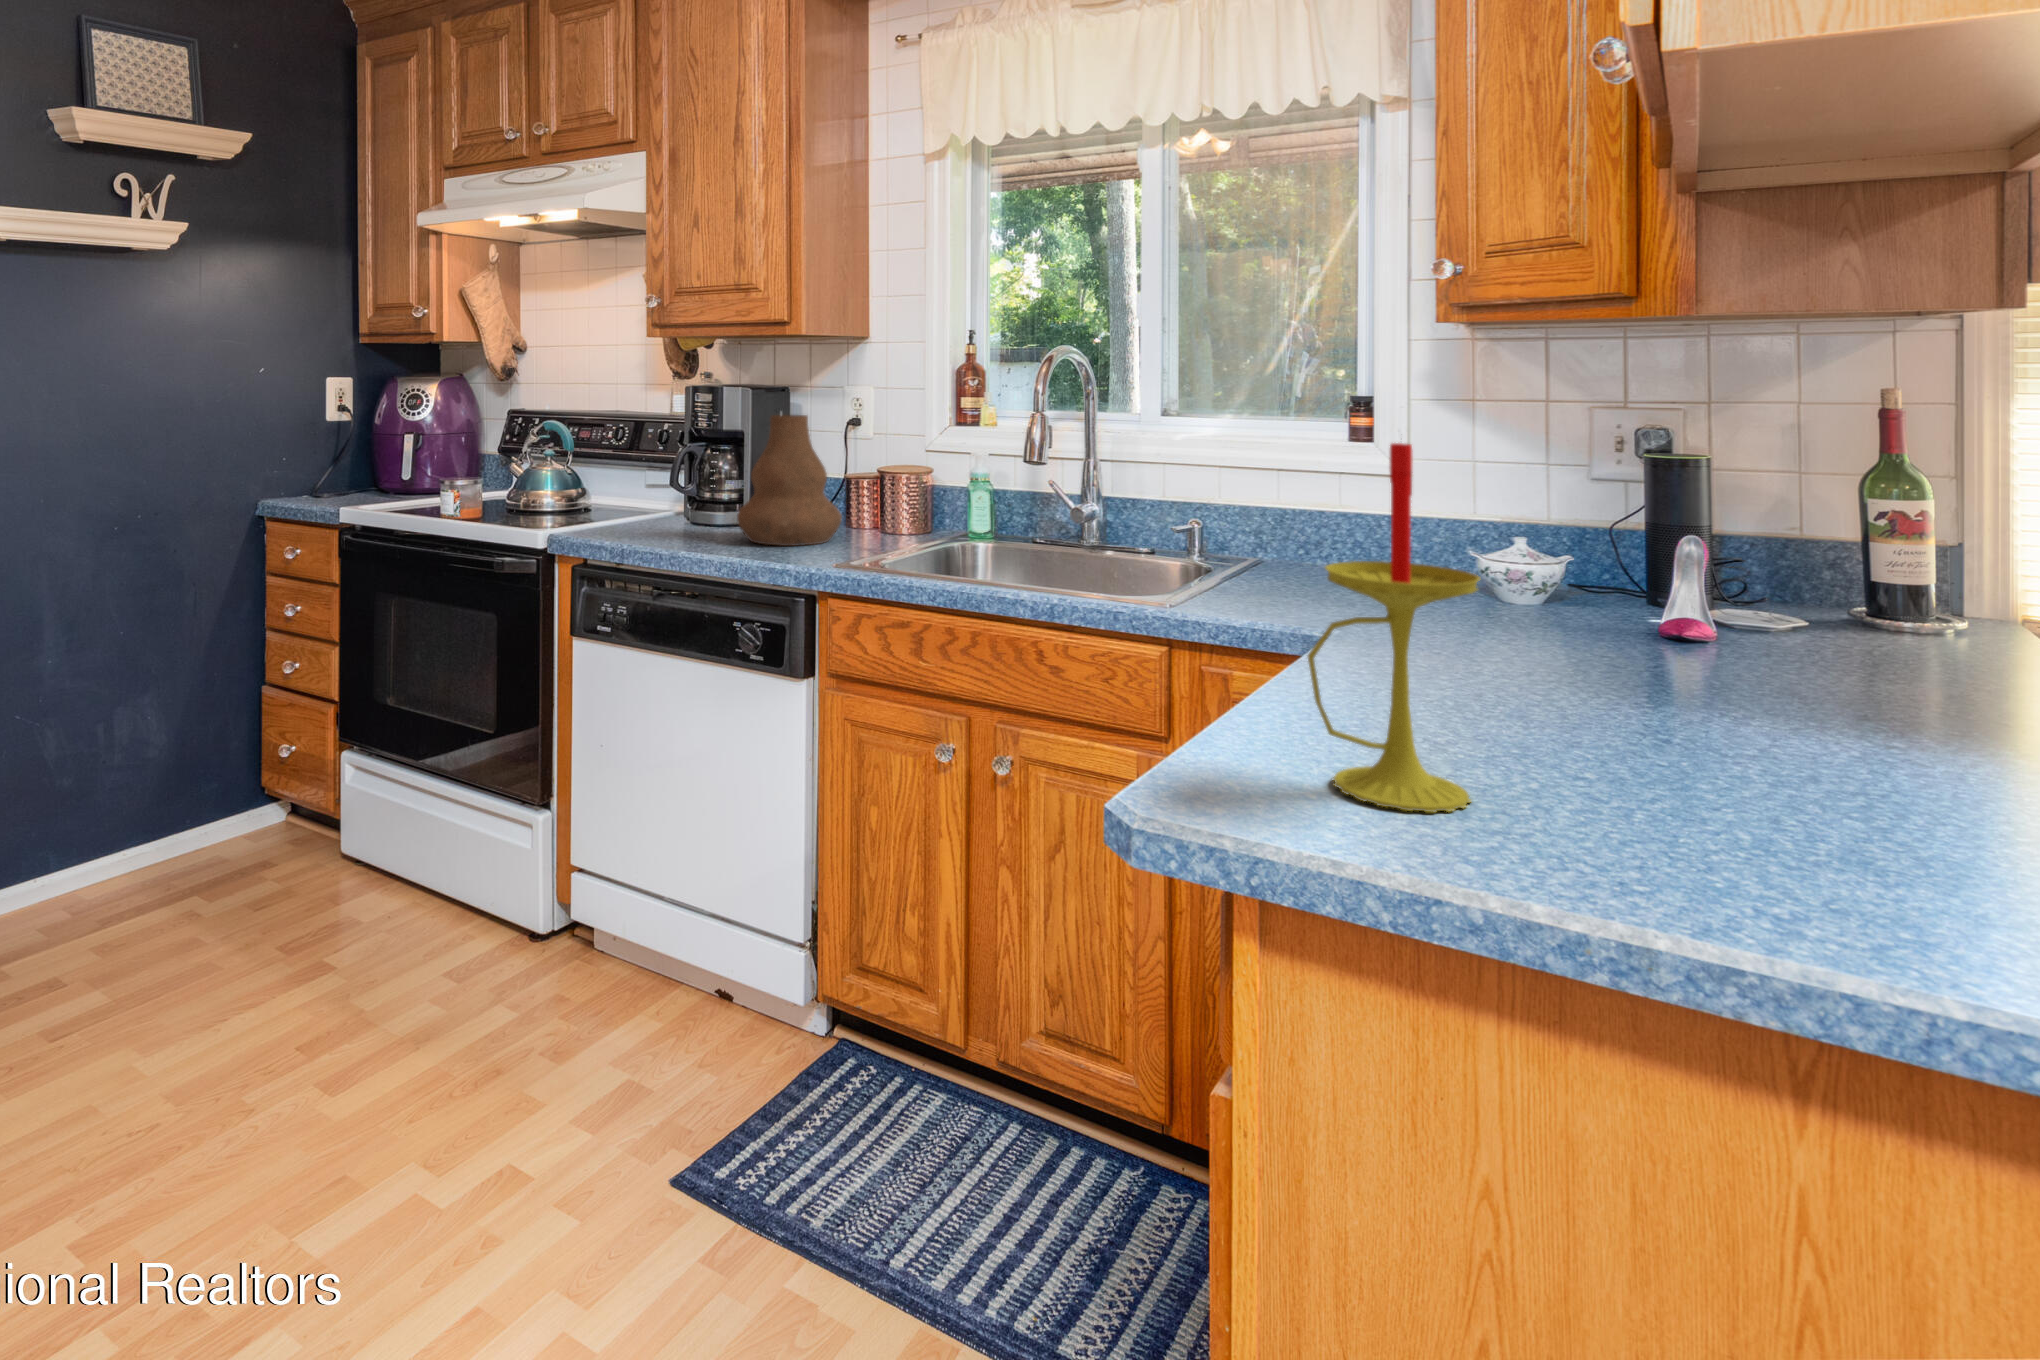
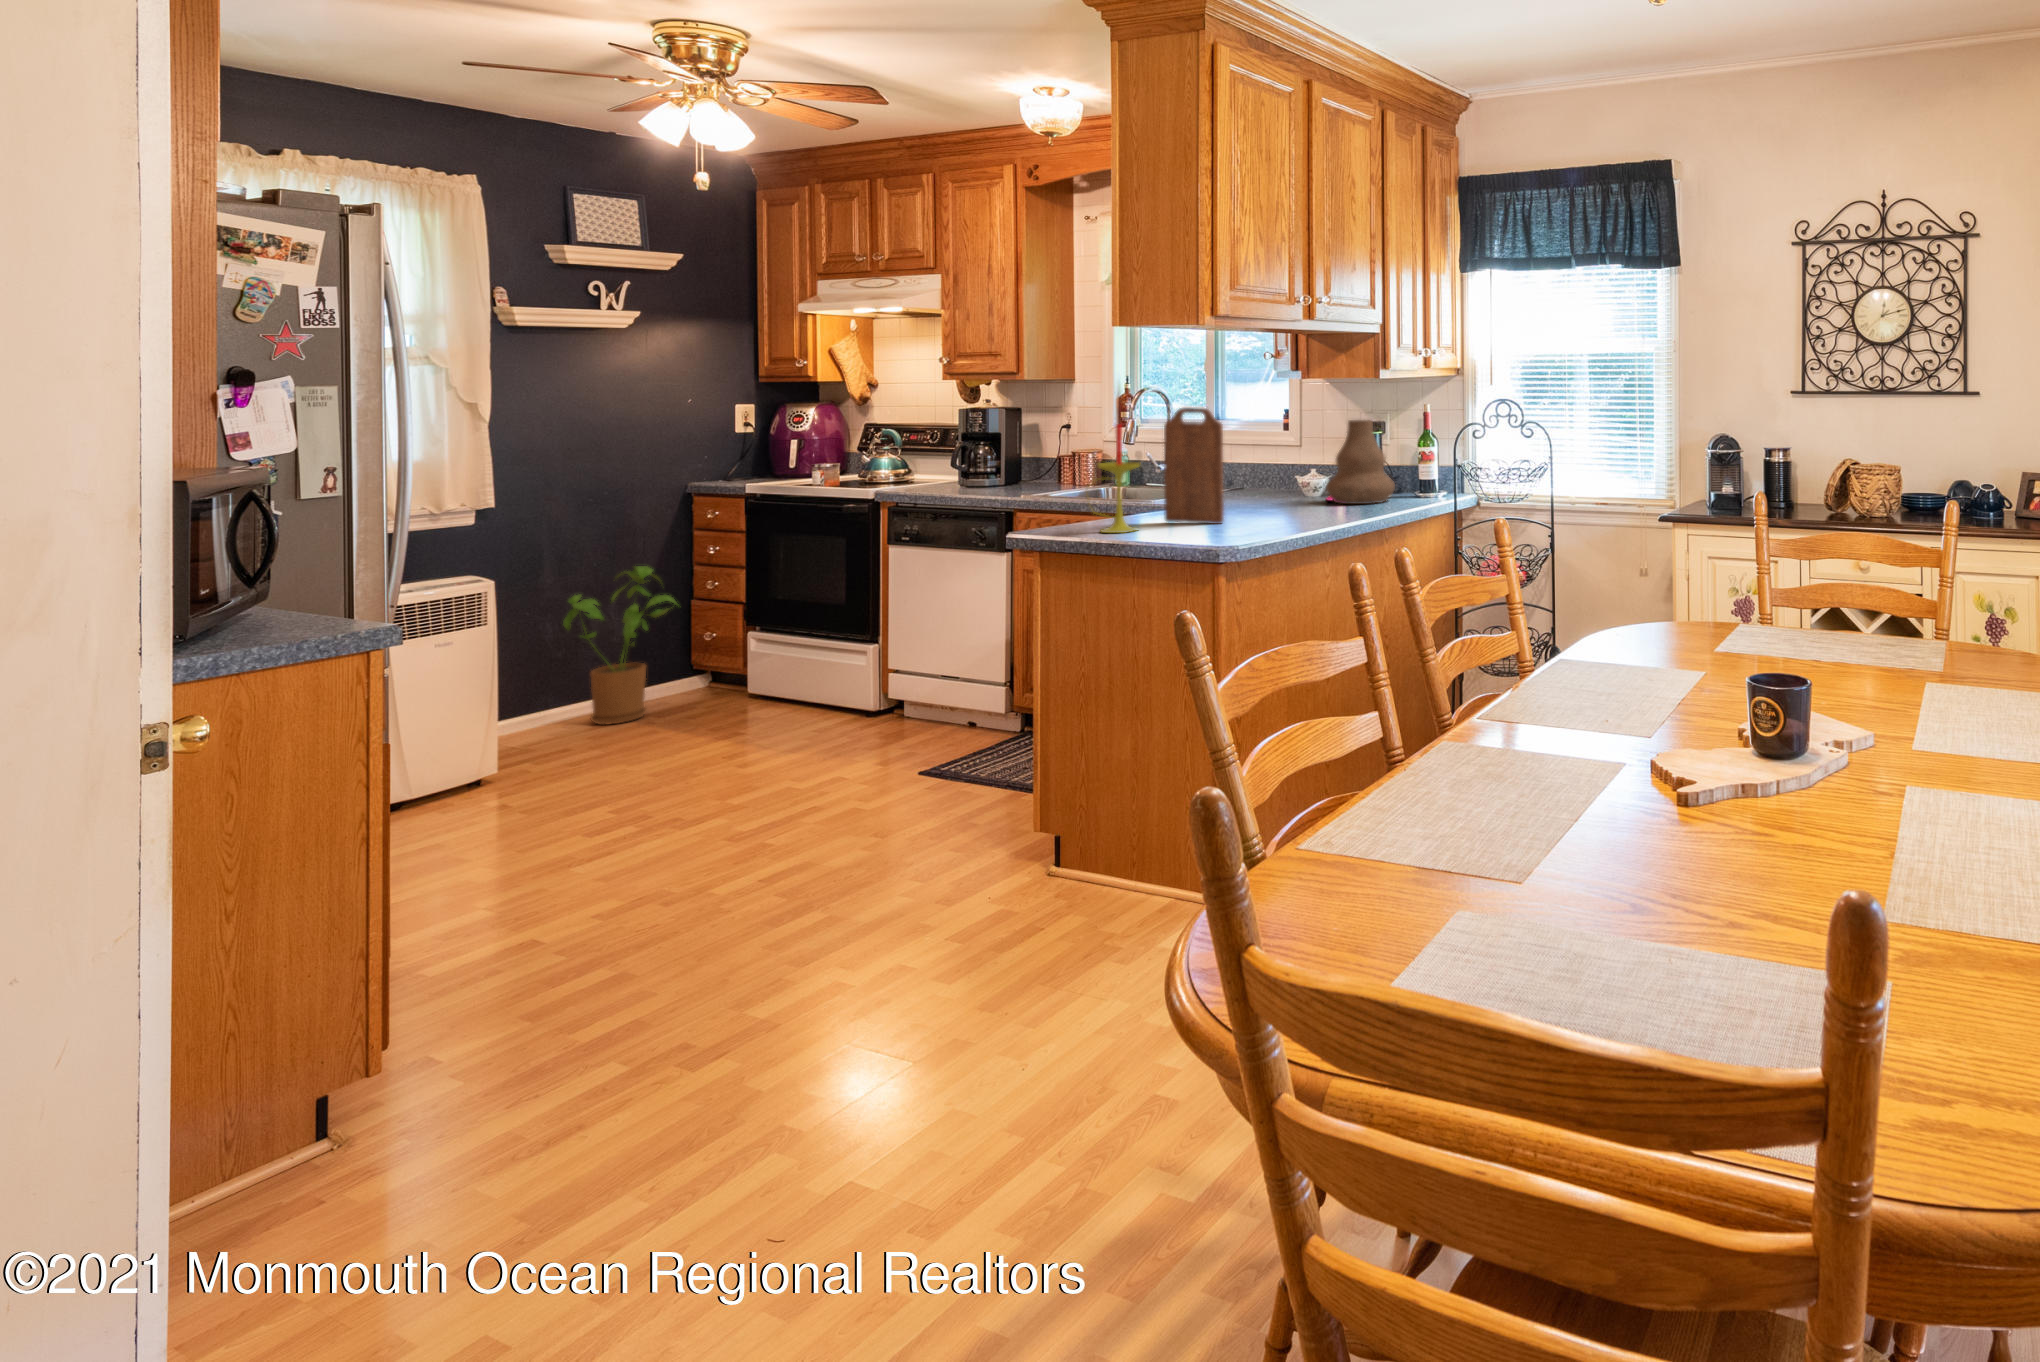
cutting board: none [1446,393,1695,771] -> present [1164,407,1224,524]
vase: present [737,415,842,546] -> present [1326,420,1395,504]
house plant: none [67,641,241,912] -> present [563,566,676,725]

